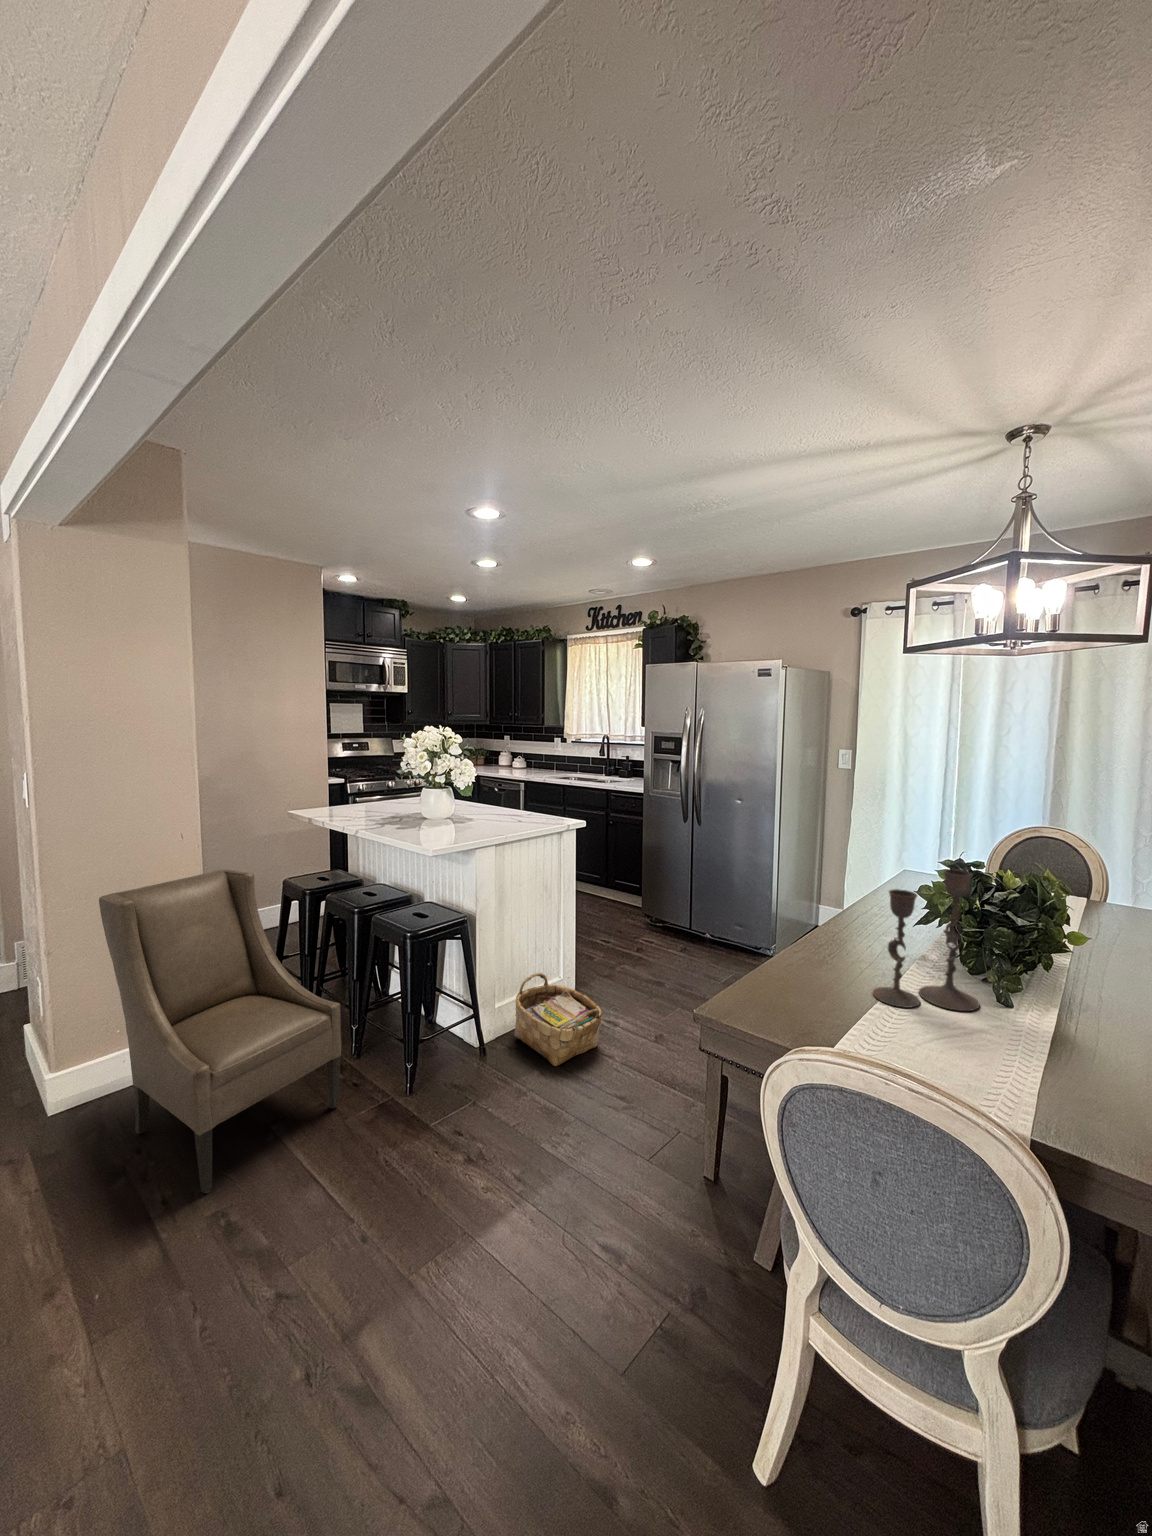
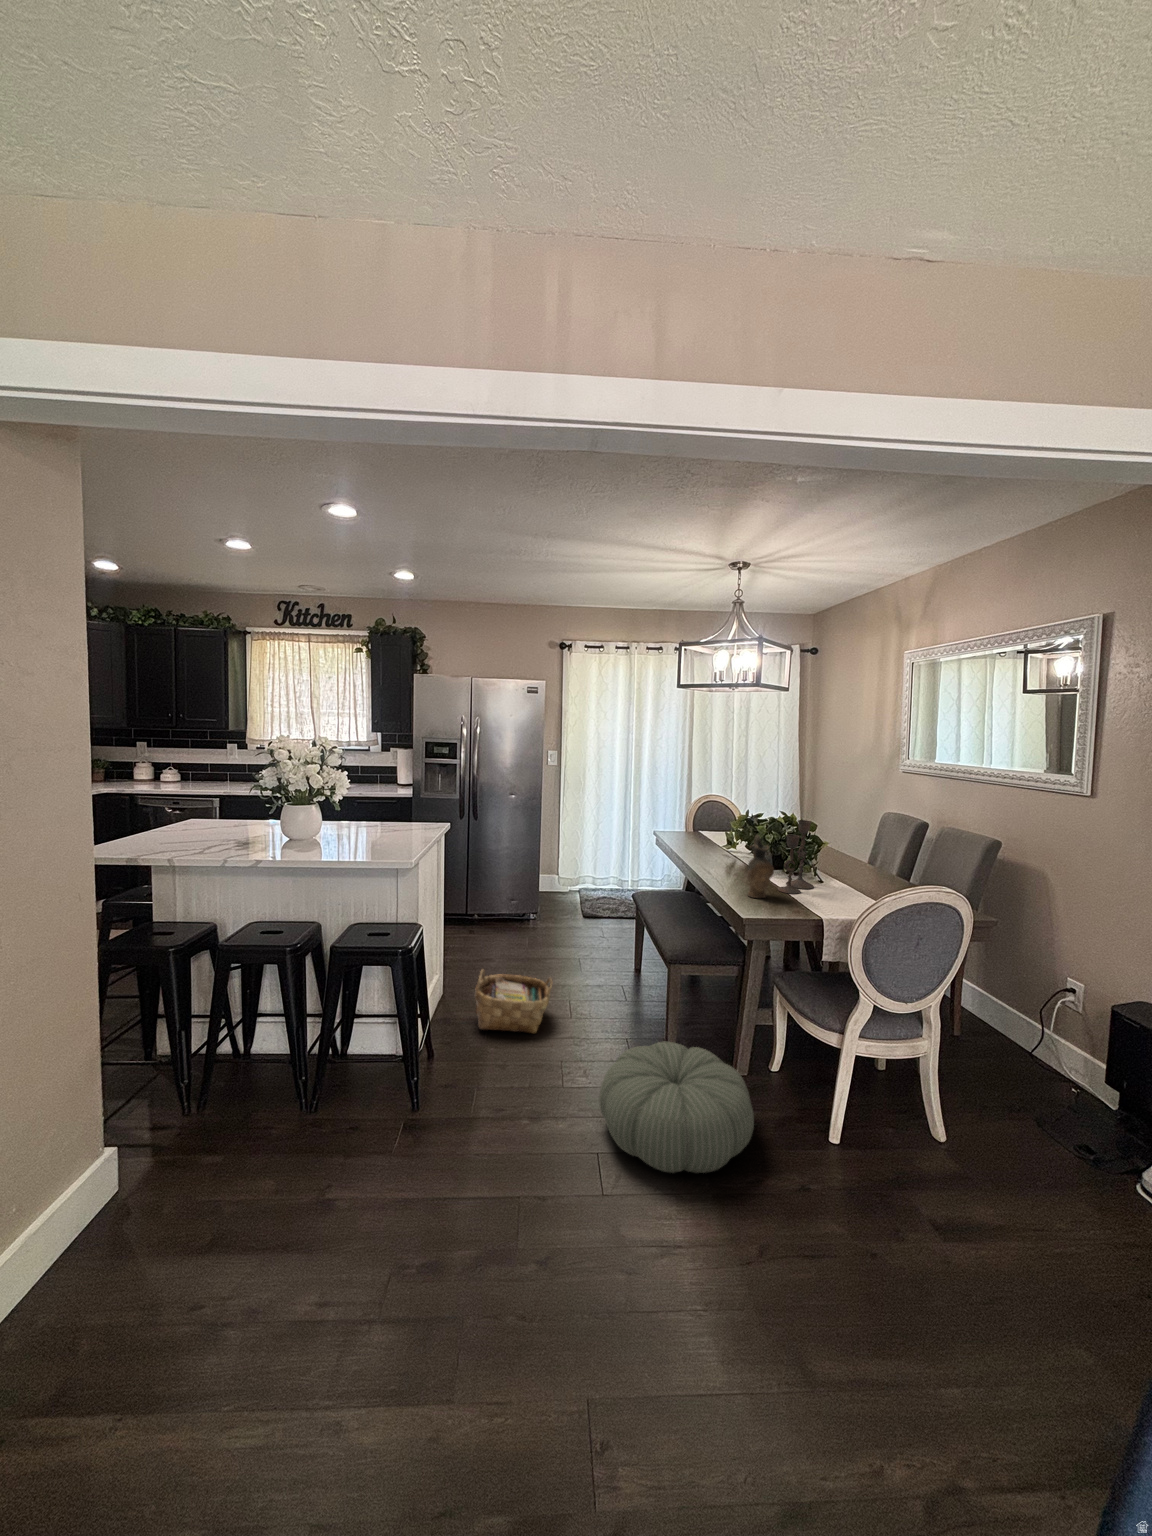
armchair: present [99,869,341,1193] -> none [217,943,463,1278]
ceramic pitcher: none [780,877,828,990] -> present [747,835,774,898]
pouf: none [375,1117,599,1345] -> present [599,1042,754,1173]

